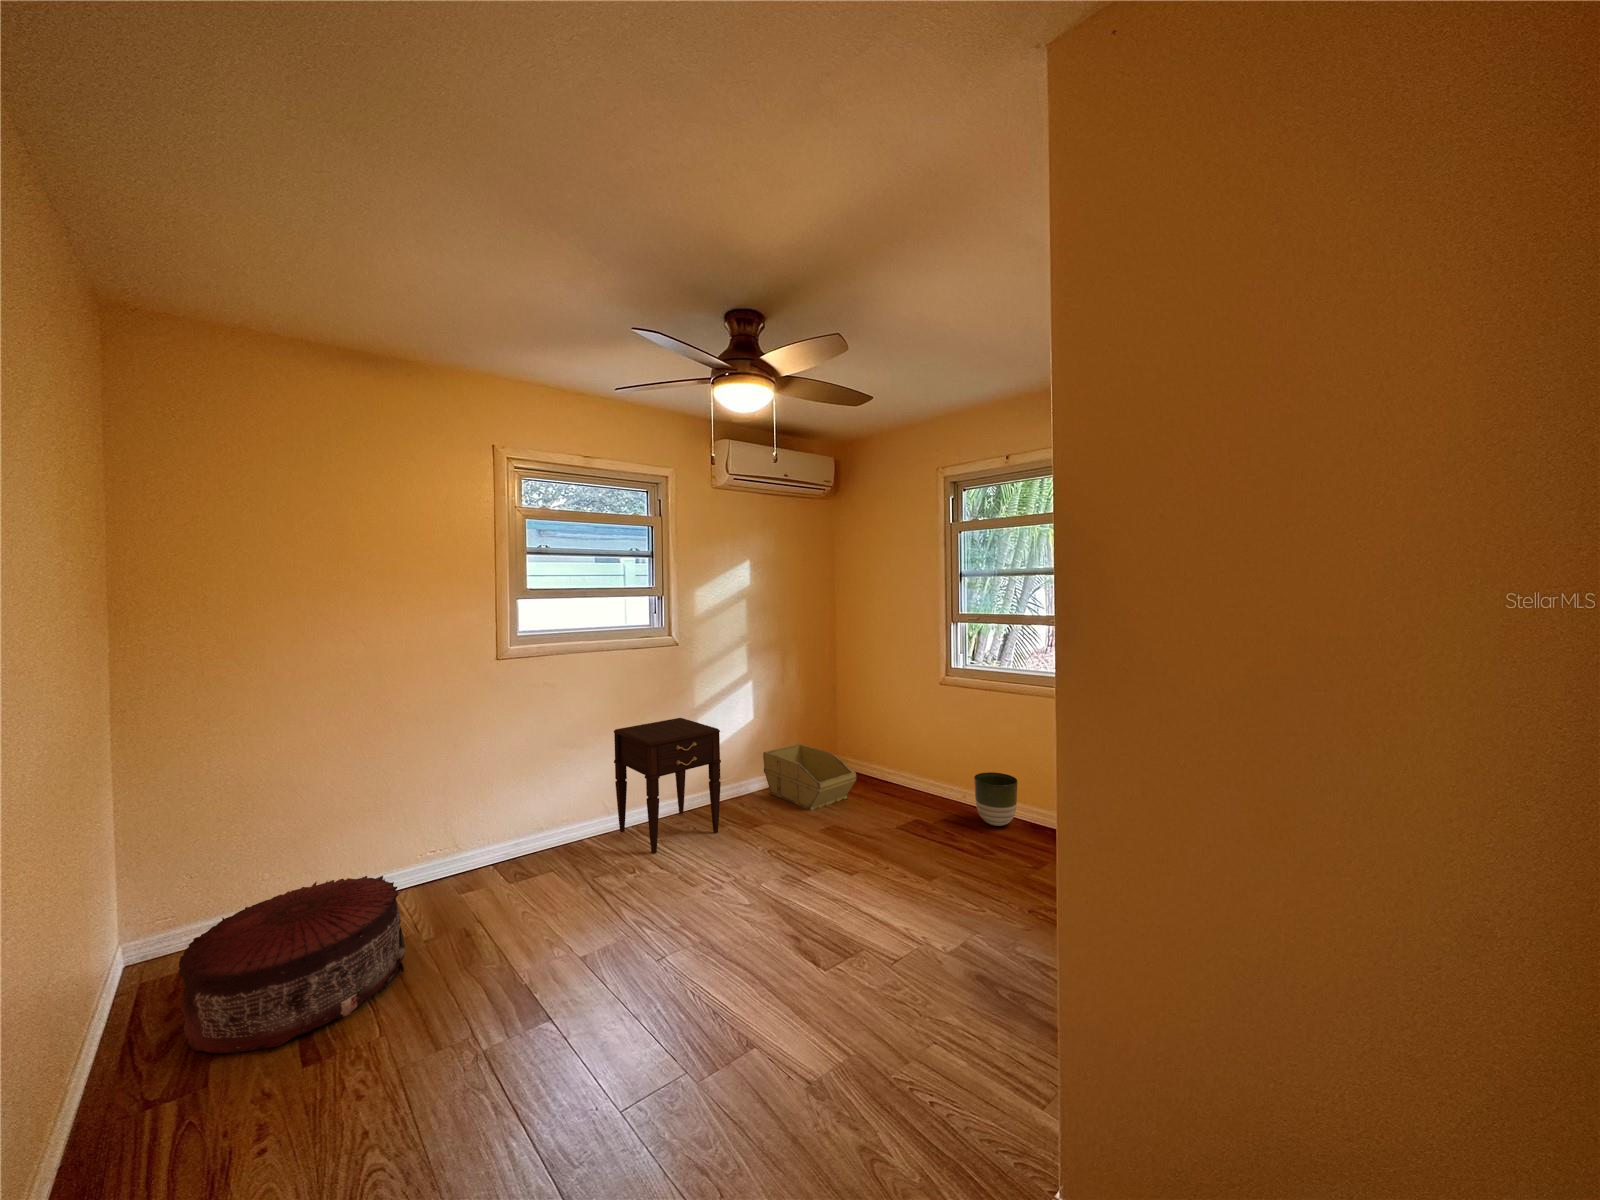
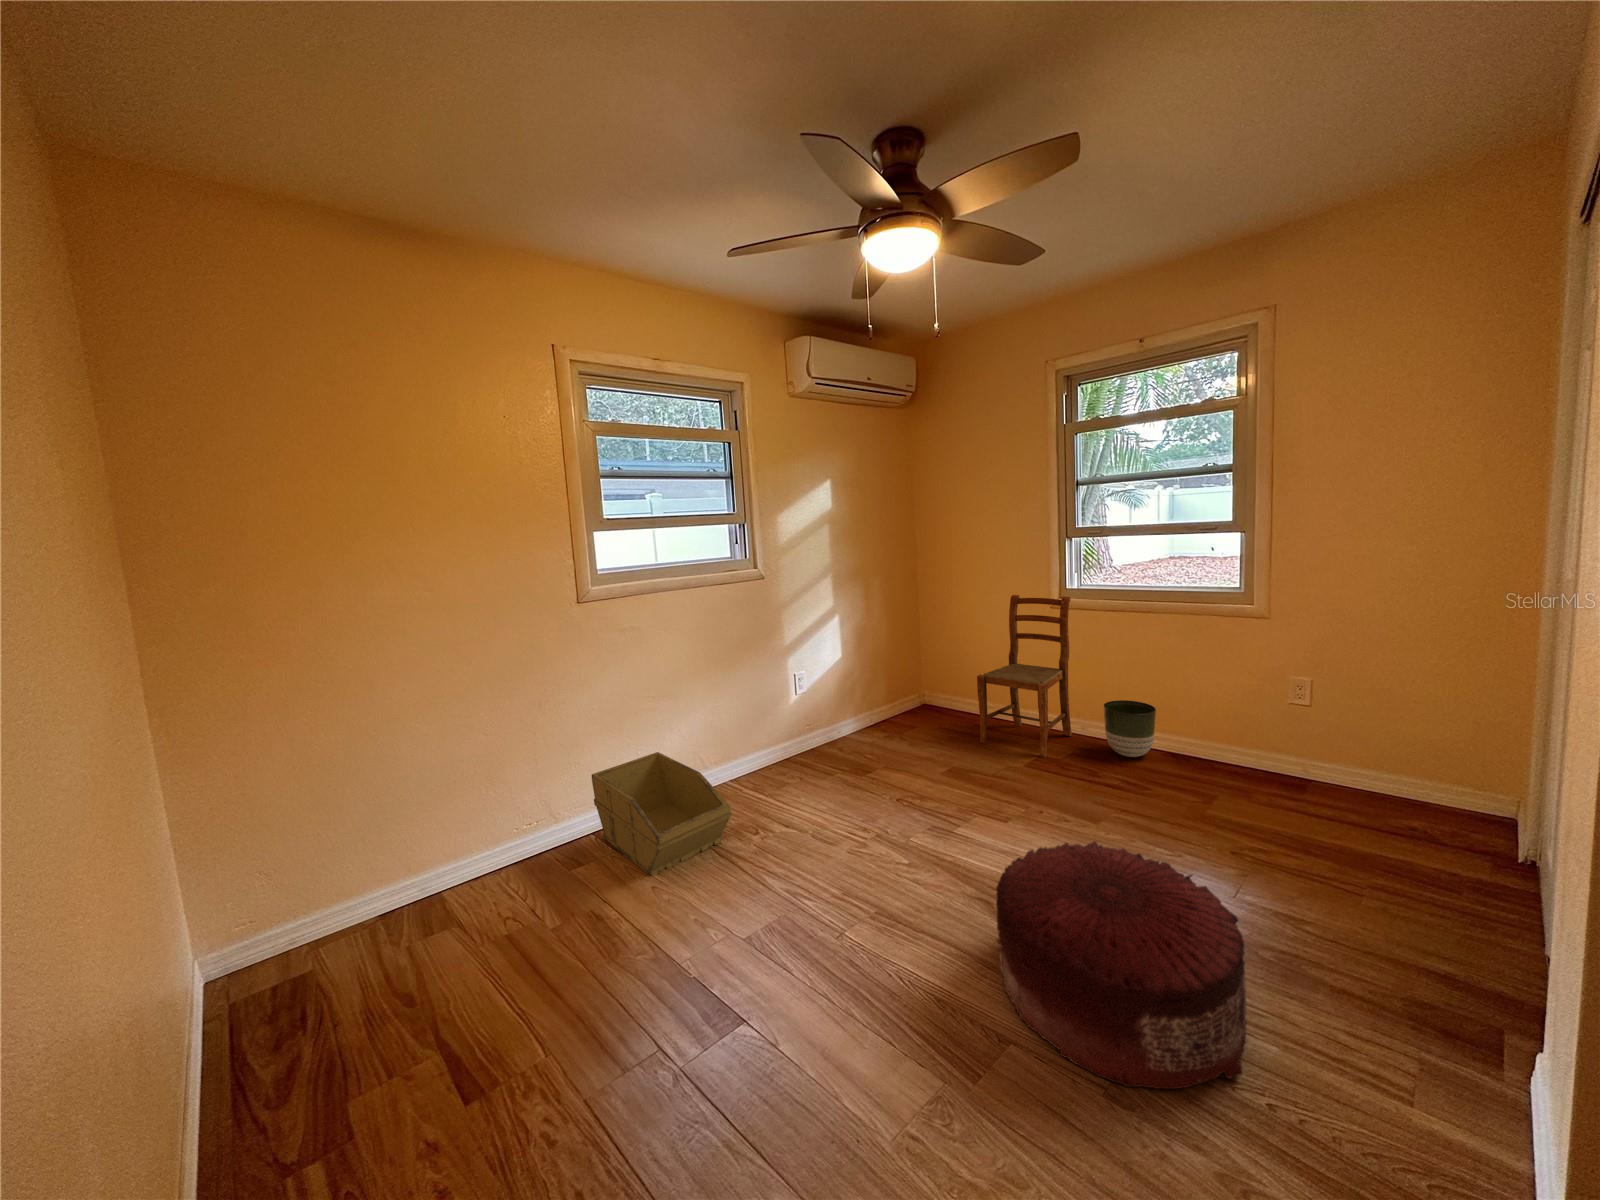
chair: none [869,670,956,822] -> present [977,595,1072,758]
nightstand: present [614,718,721,854] -> none [706,659,831,810]
storage bin: present [763,744,856,810] -> present [592,752,731,876]
pouf: present [179,876,405,1053] -> present [996,841,1247,1089]

